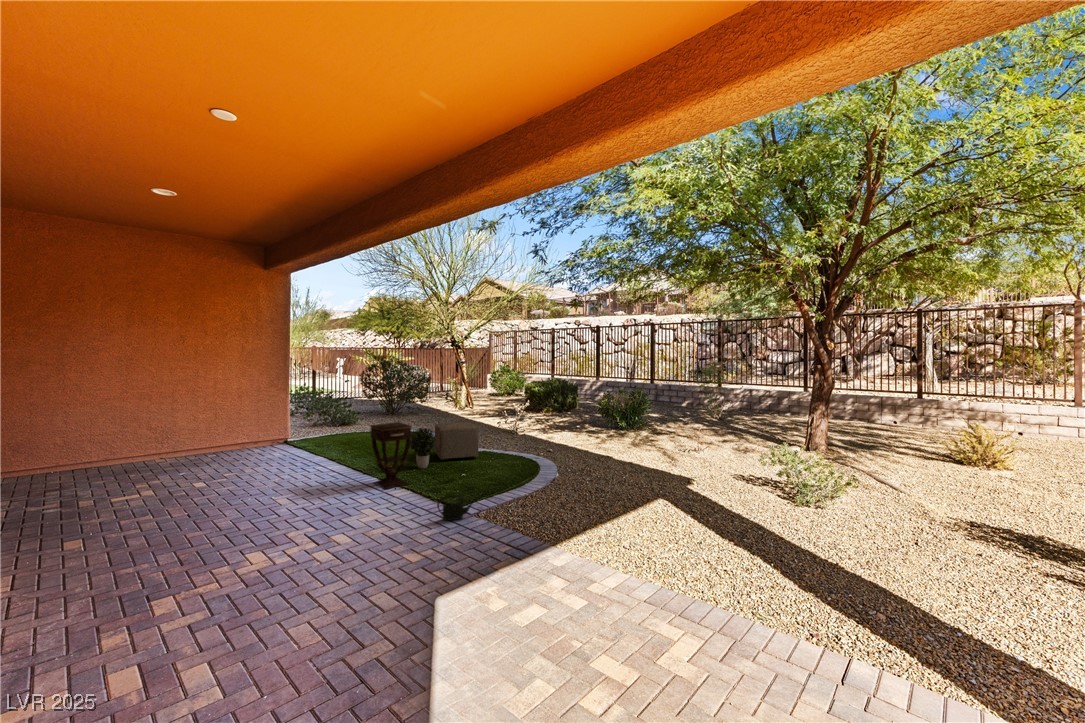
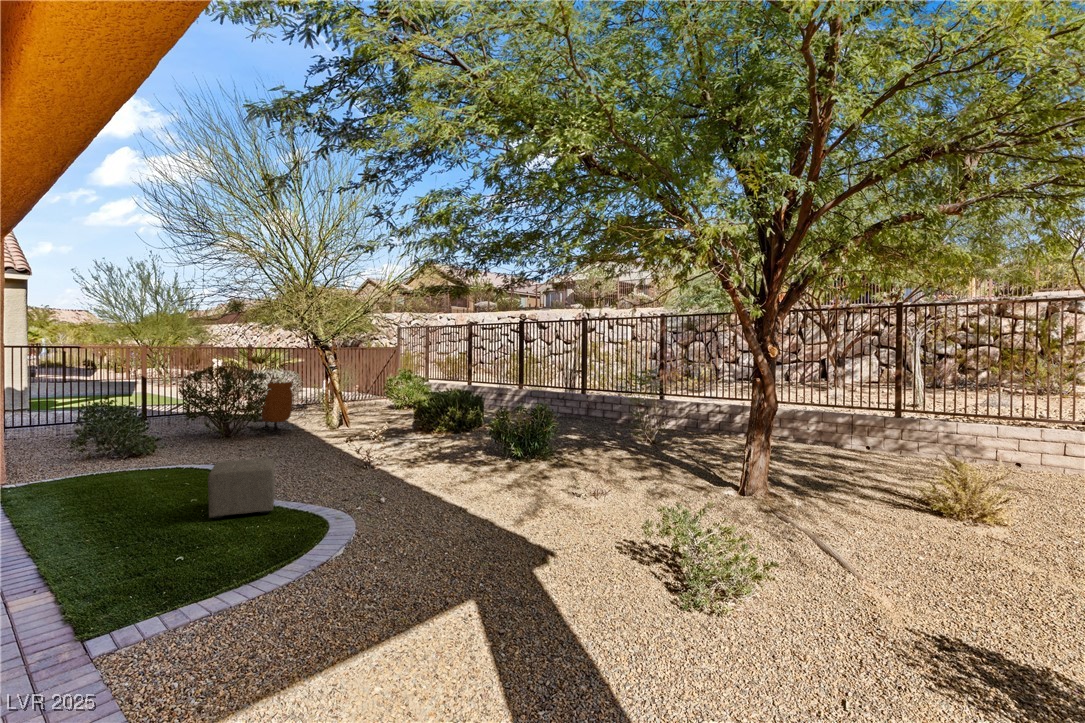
lounge chair: none [406,374,438,414] -> present [261,382,293,434]
side table: present [370,422,412,489] -> none [49,469,116,581]
potted plant: present [410,428,436,468] -> none [144,473,196,534]
watering can: present [437,495,476,521] -> none [68,609,151,656]

